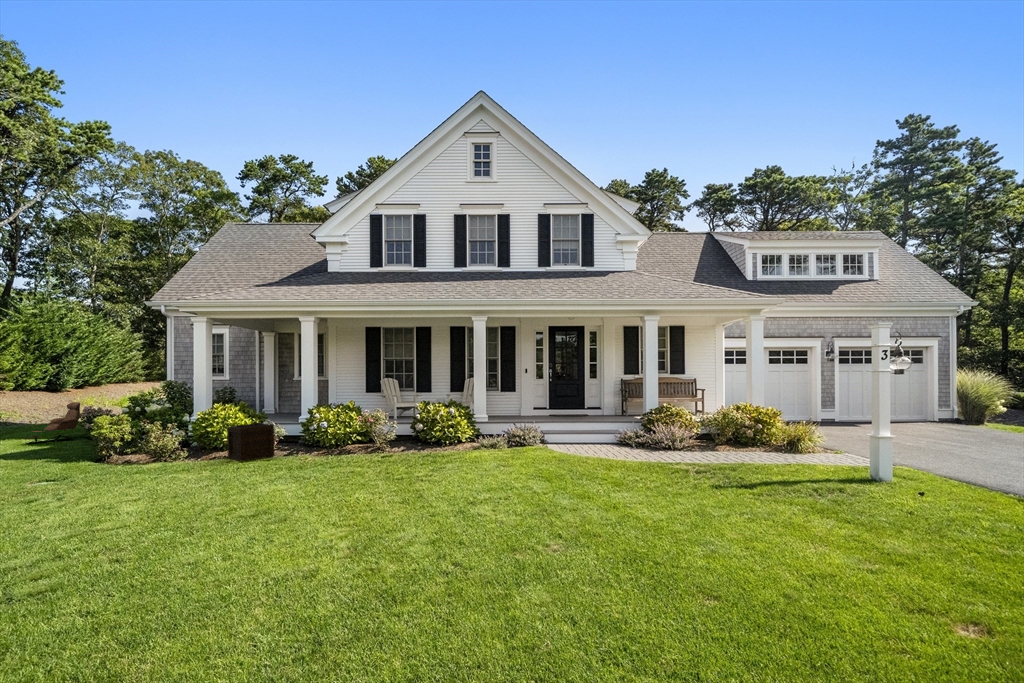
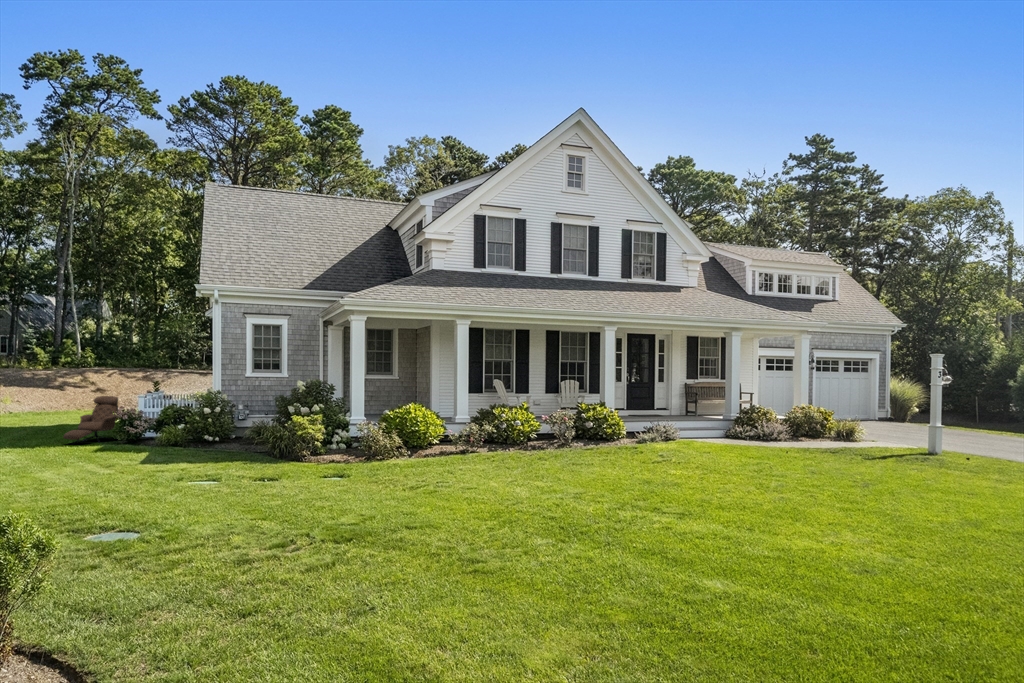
wooden crate: present [227,423,275,461] -> none [429,420,470,456]

